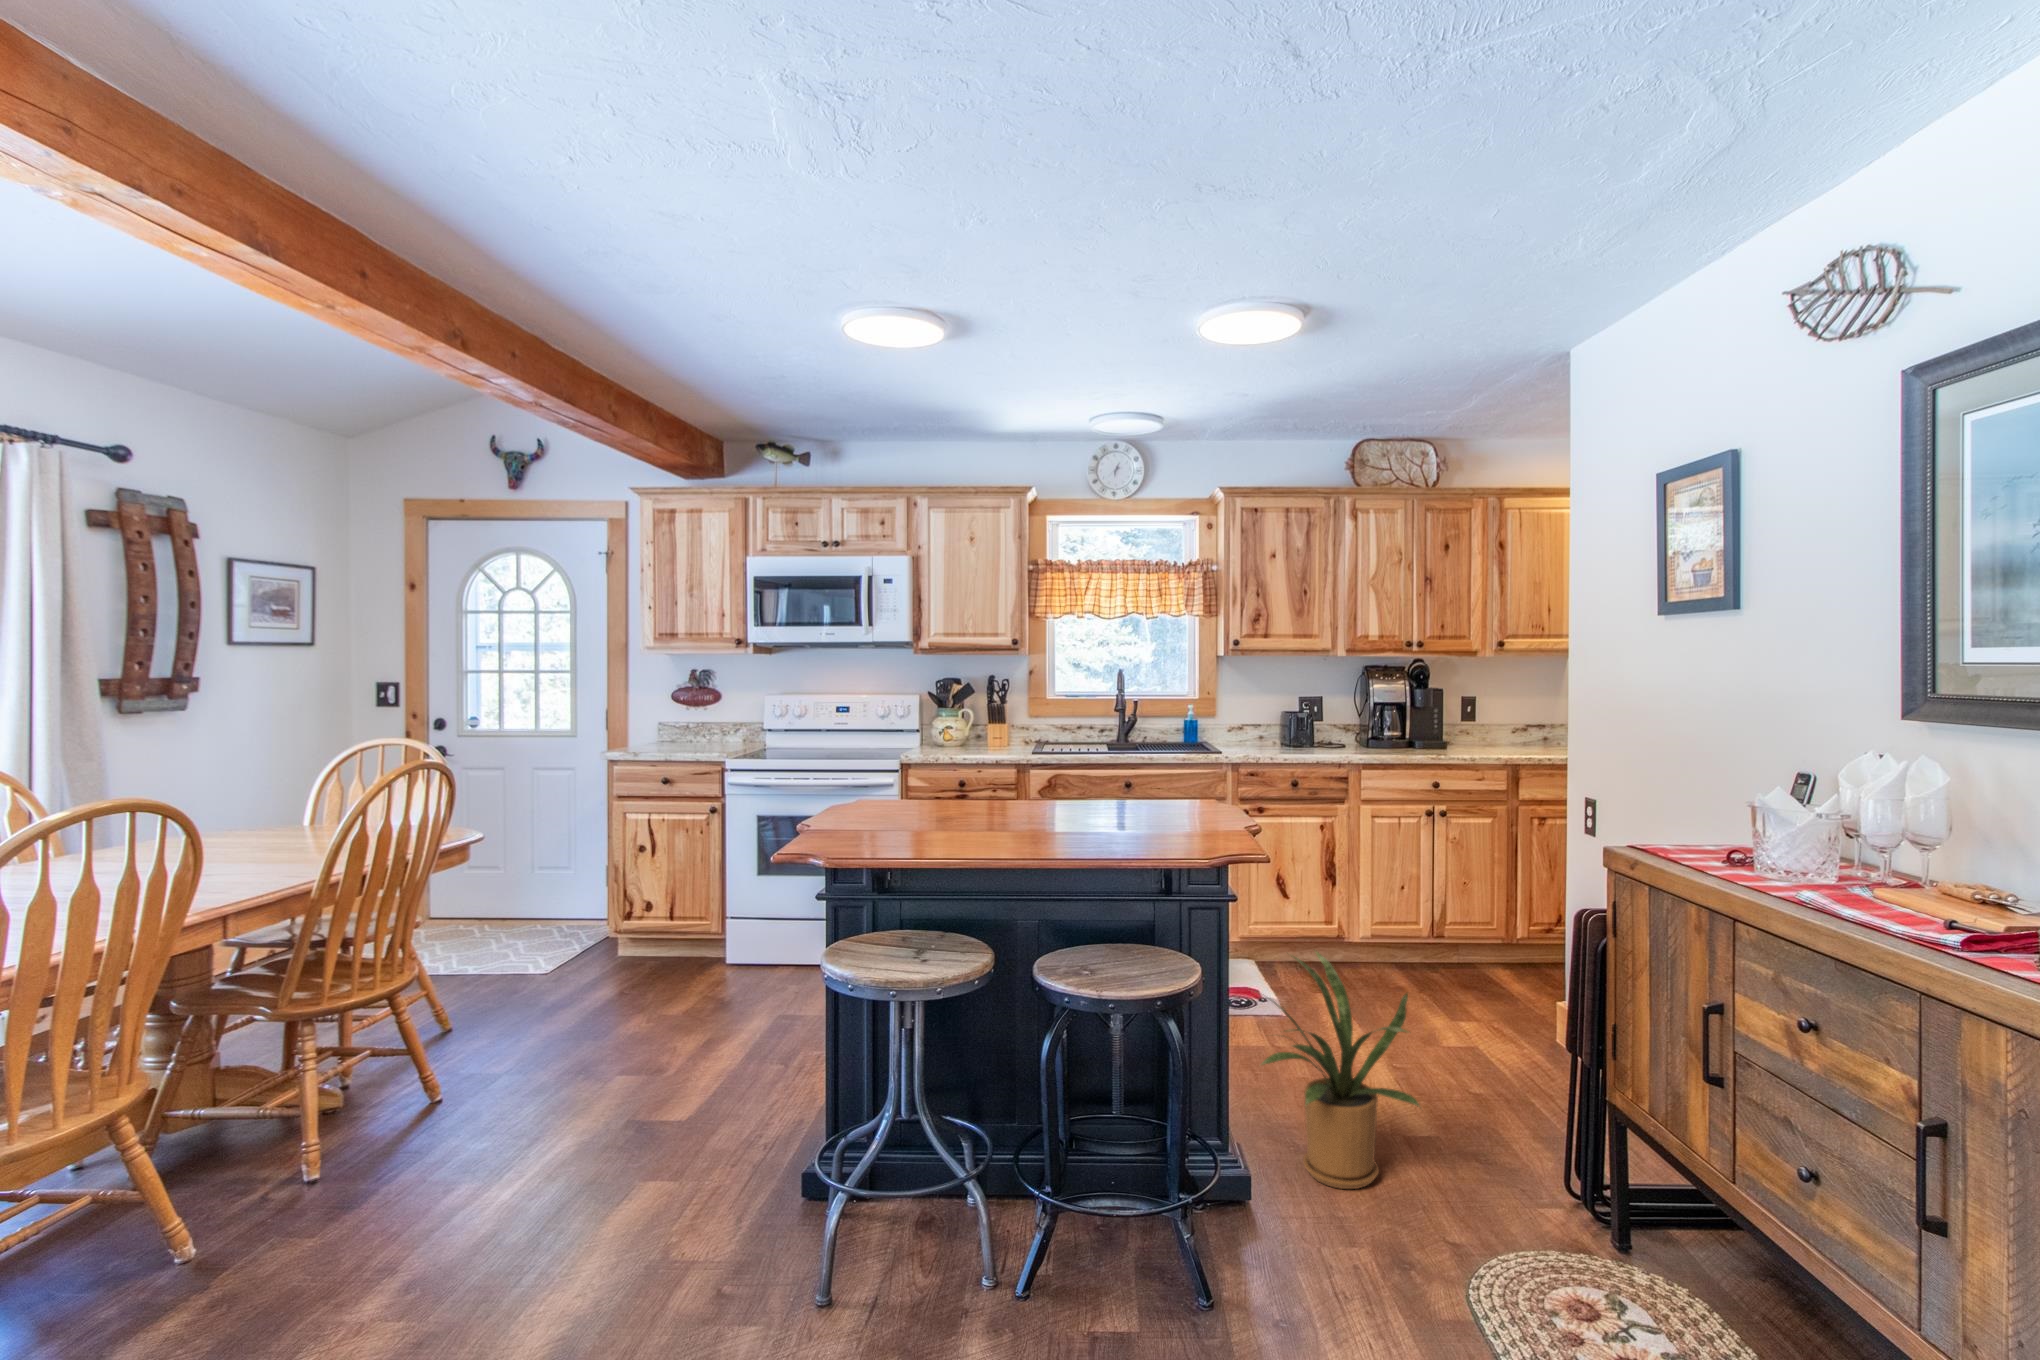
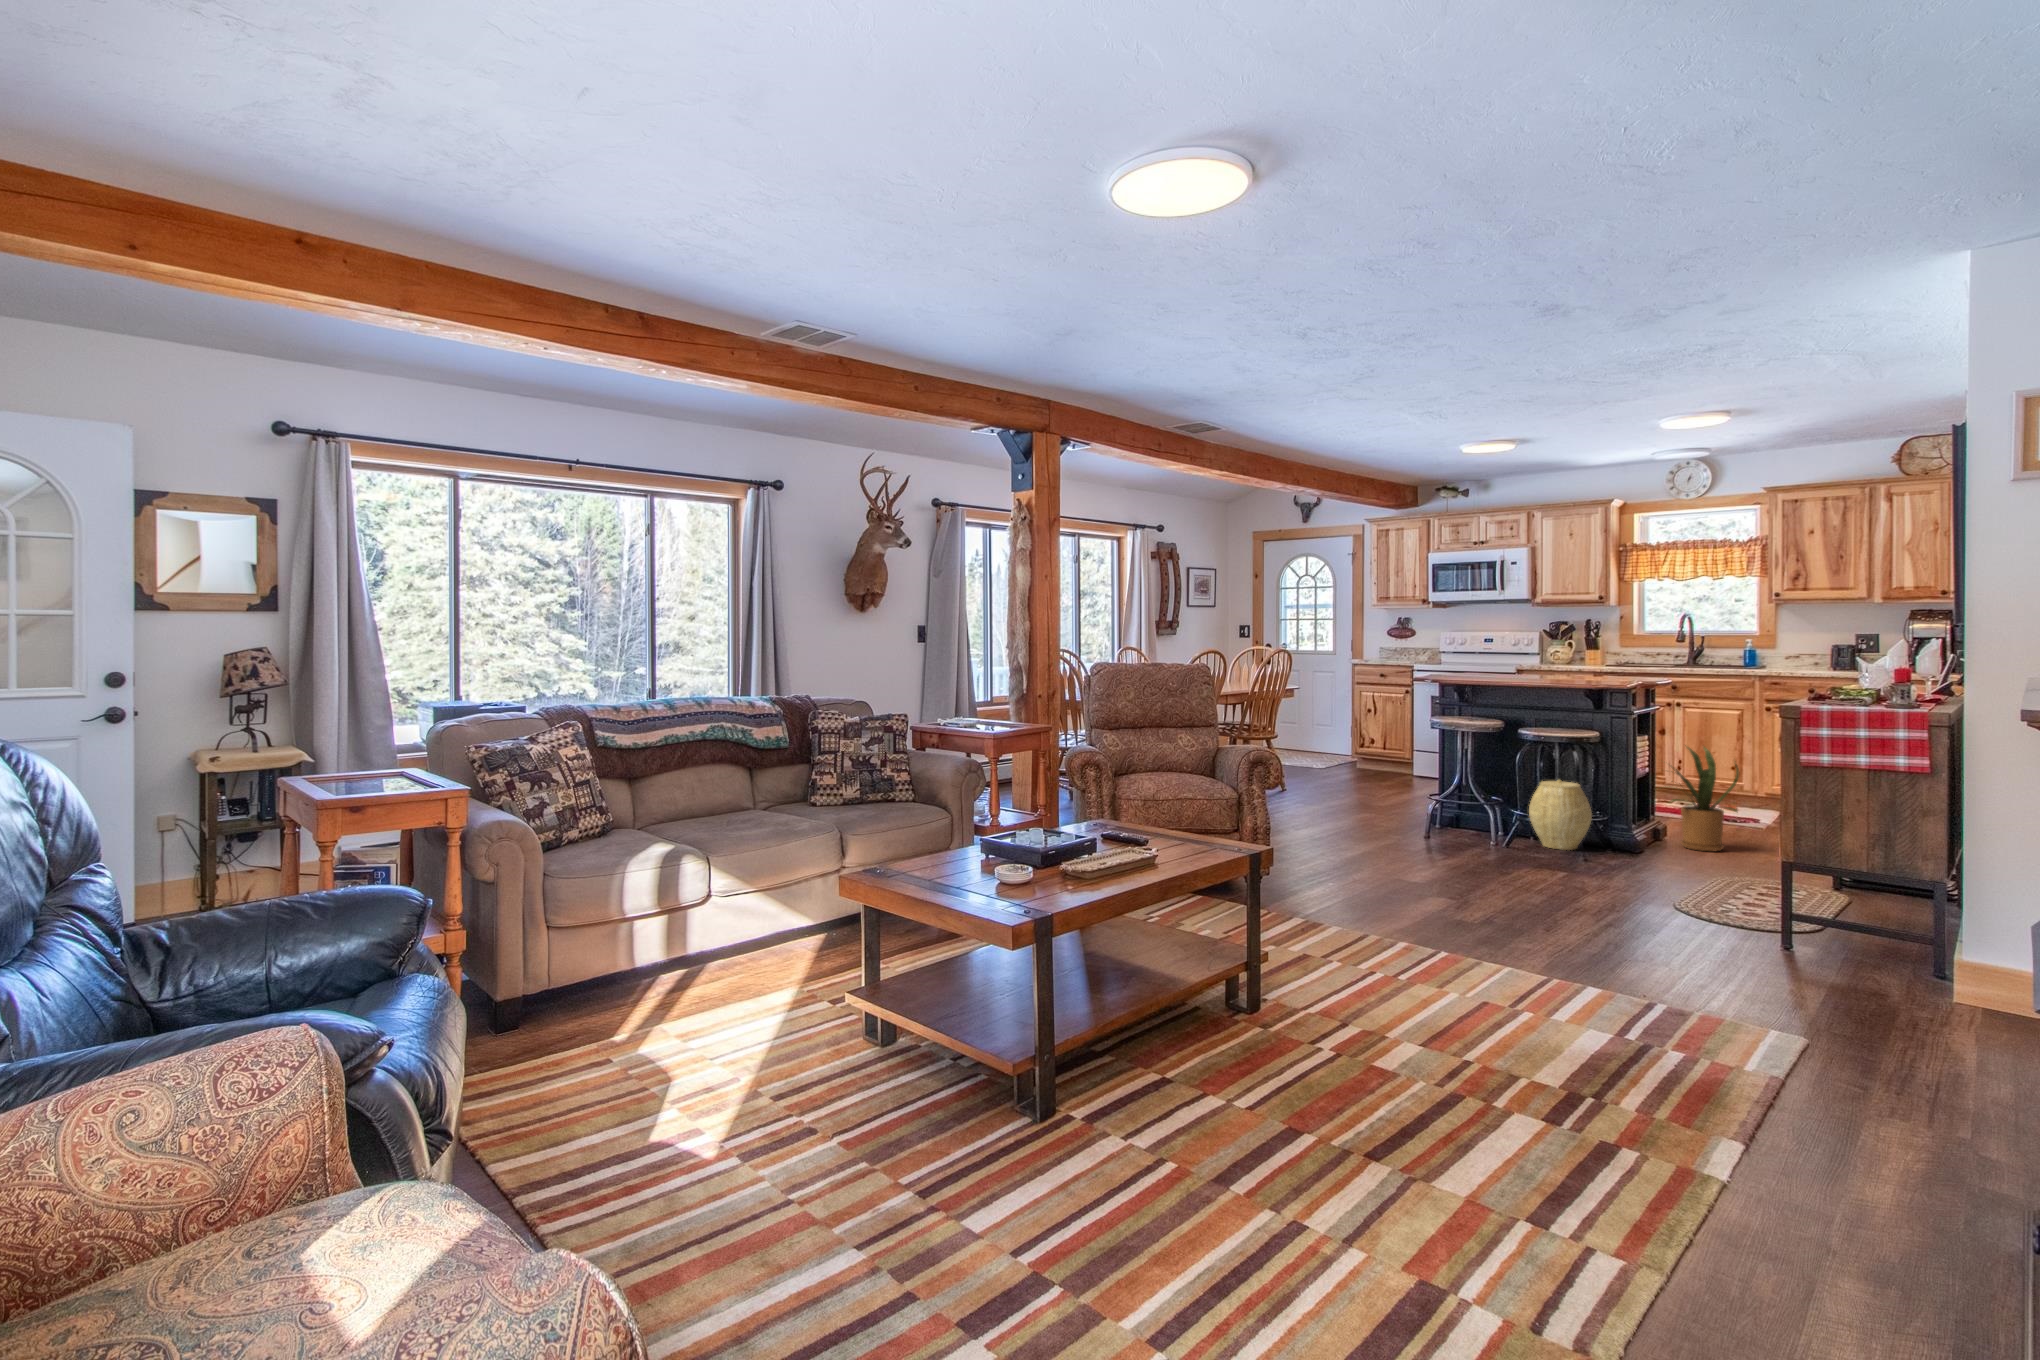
woven basket: none [1074,1111,1211,1313] -> present [1529,780,1592,850]

